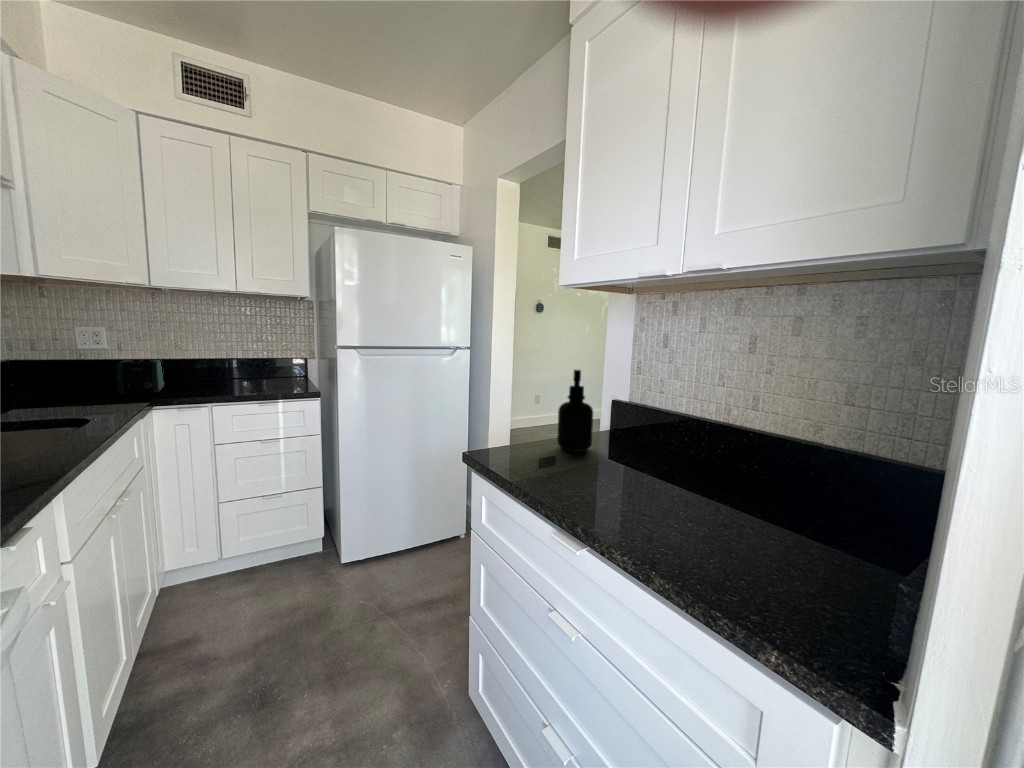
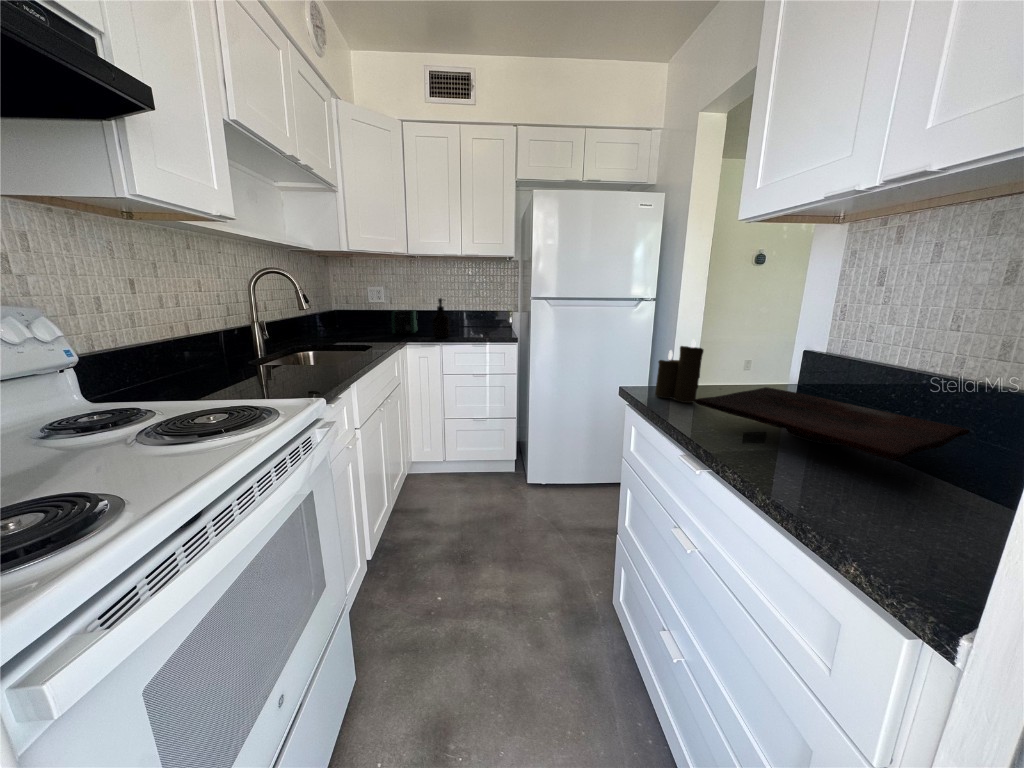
soap dispenser: present [557,370,593,452] -> present [432,298,450,338]
candle: none [505,400,550,467] -> present [655,339,704,403]
cutting board: none [555,442,757,516] -> present [695,387,969,461]

